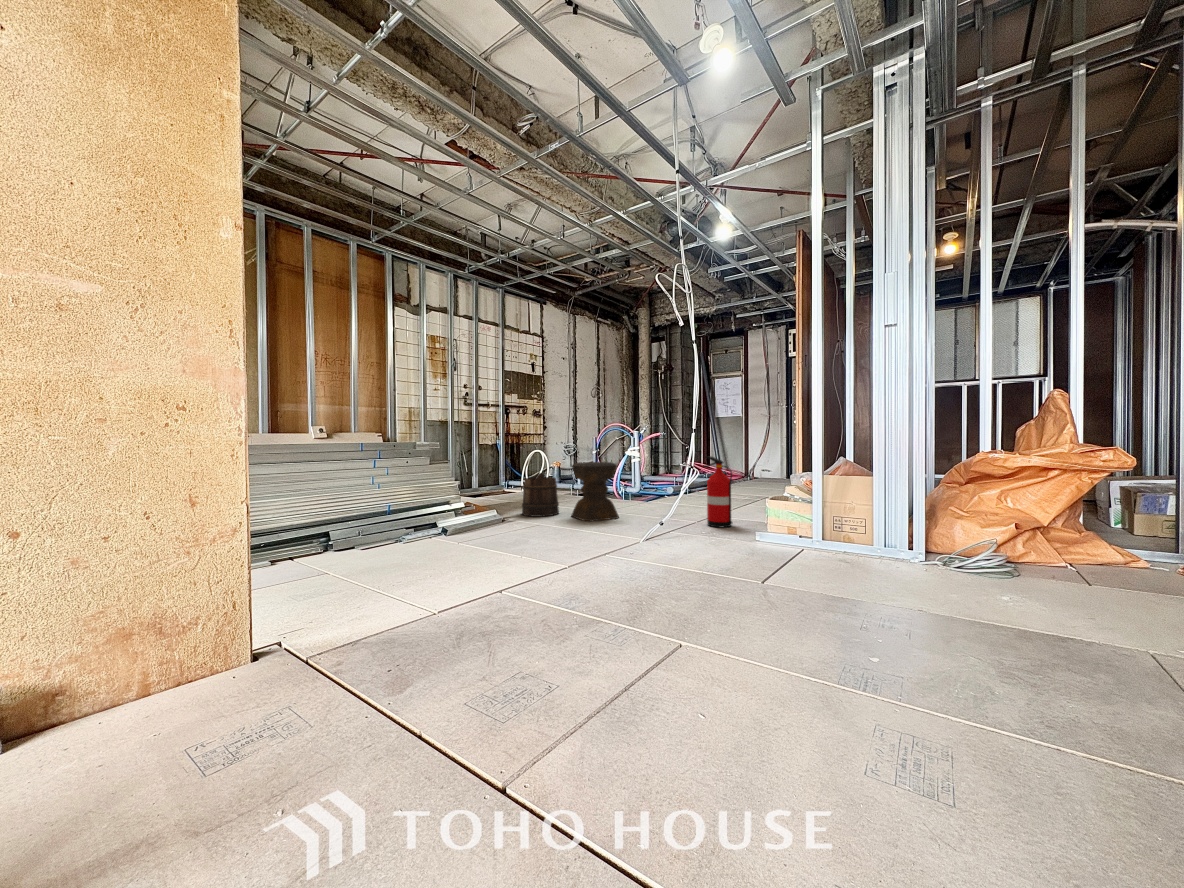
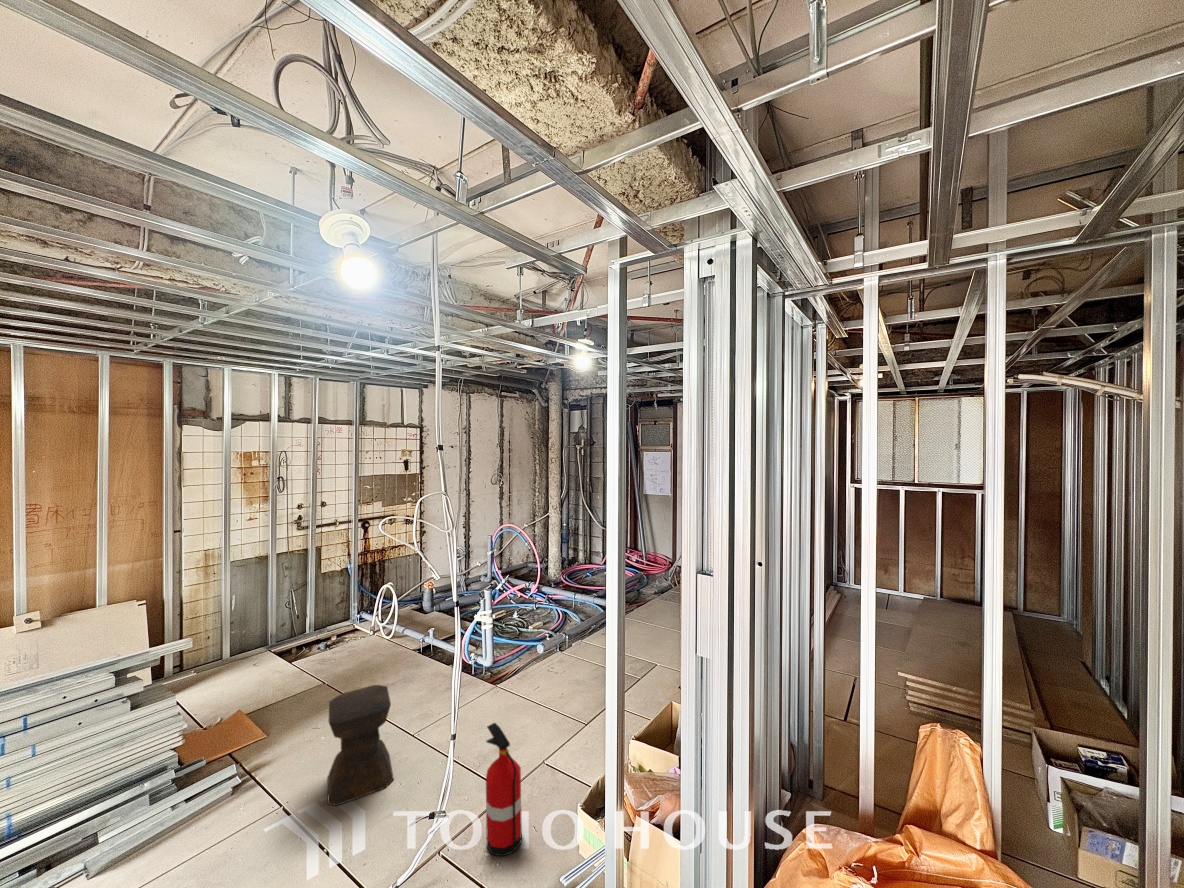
bucket: present [522,473,559,517] -> none [270,687,332,773]

